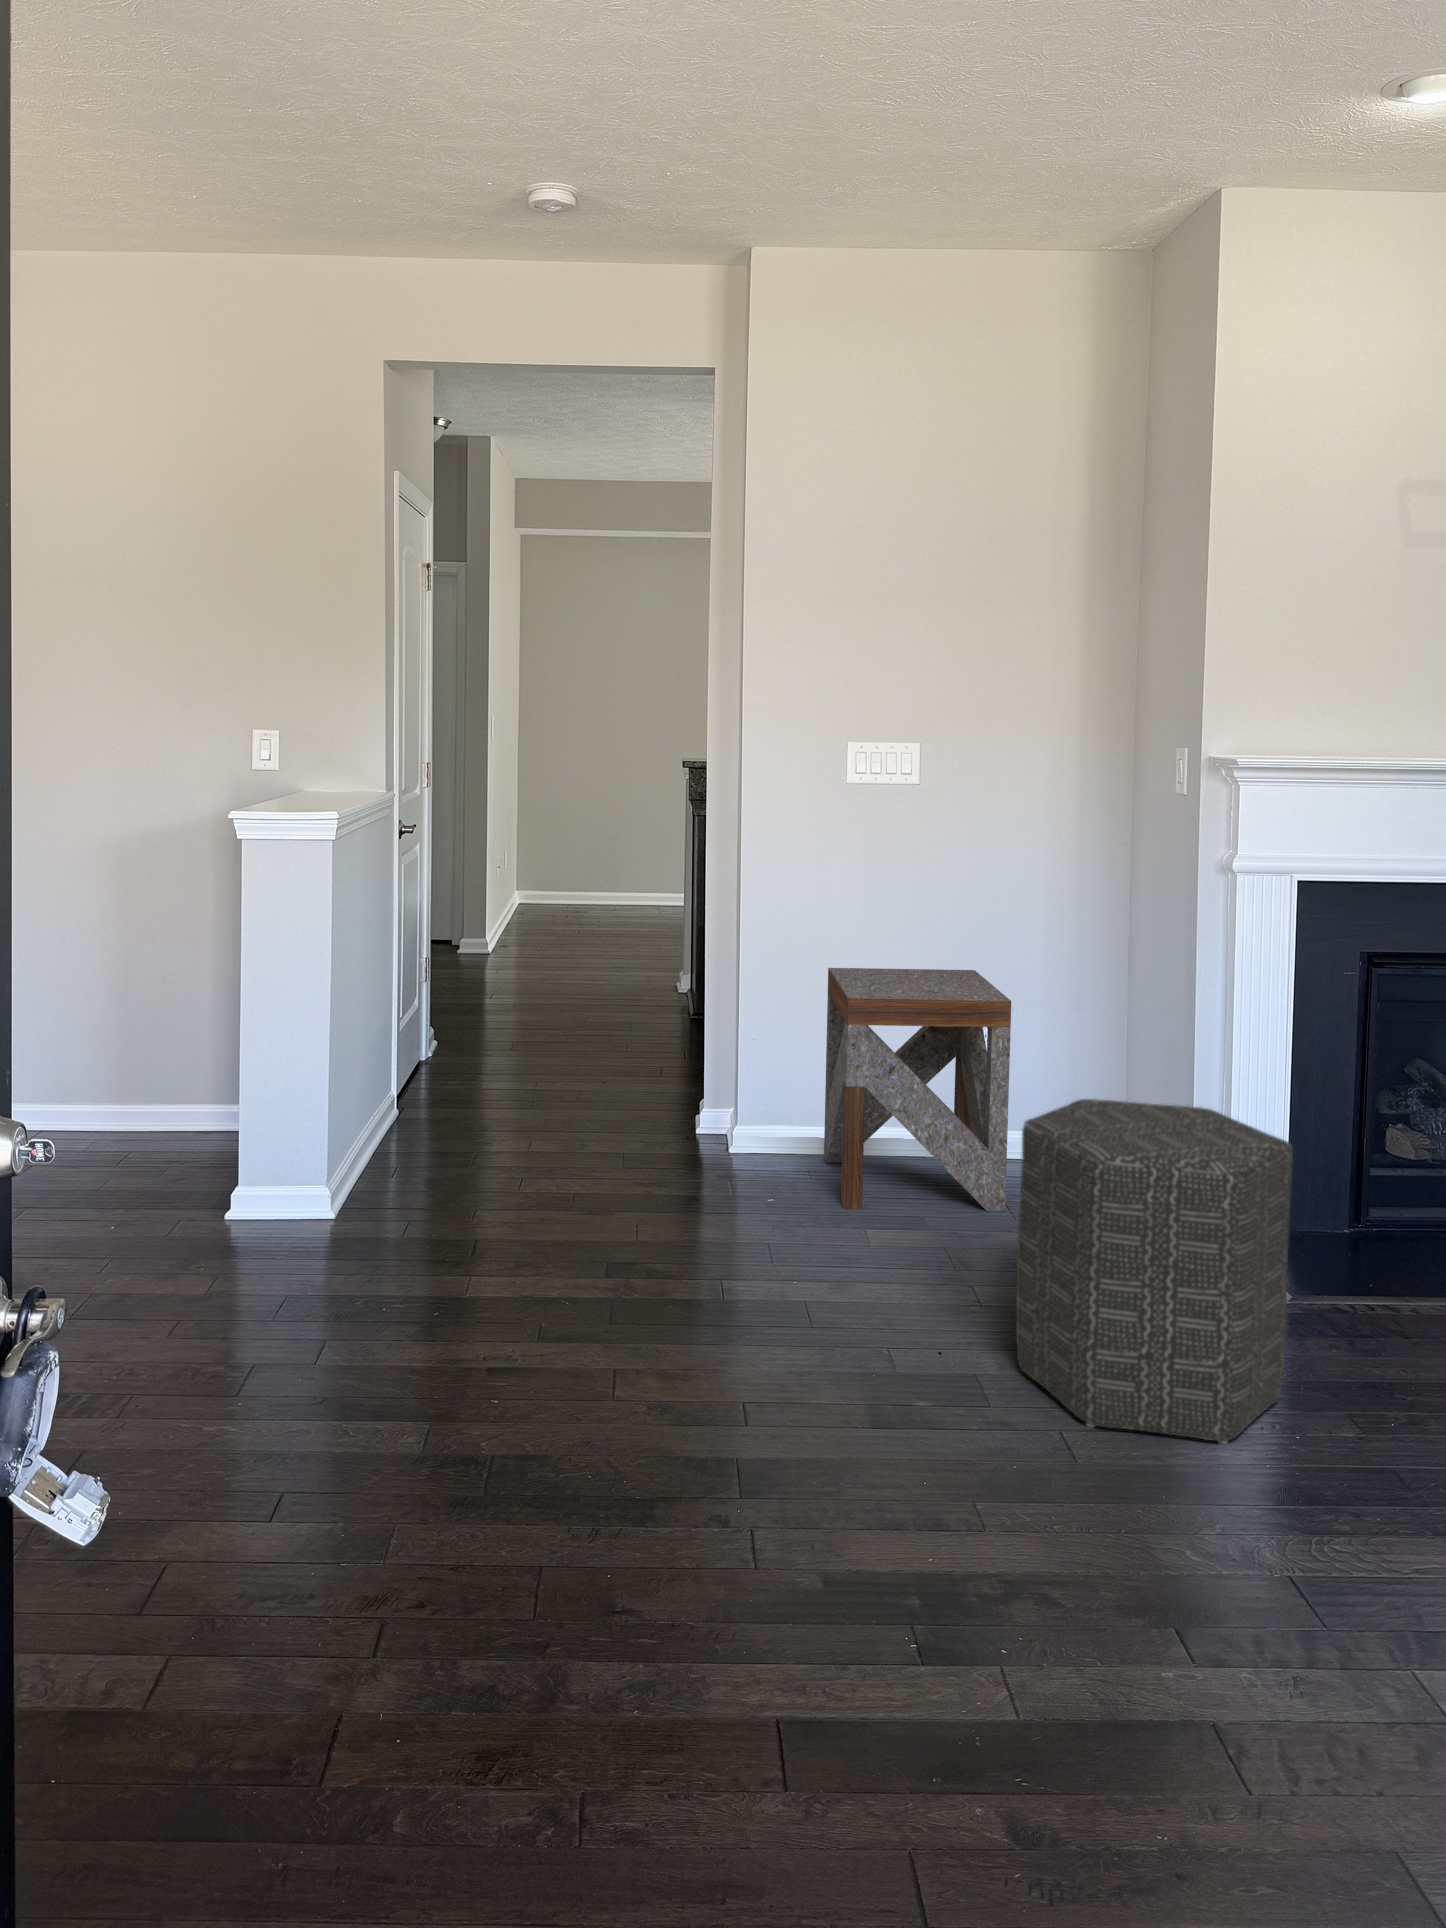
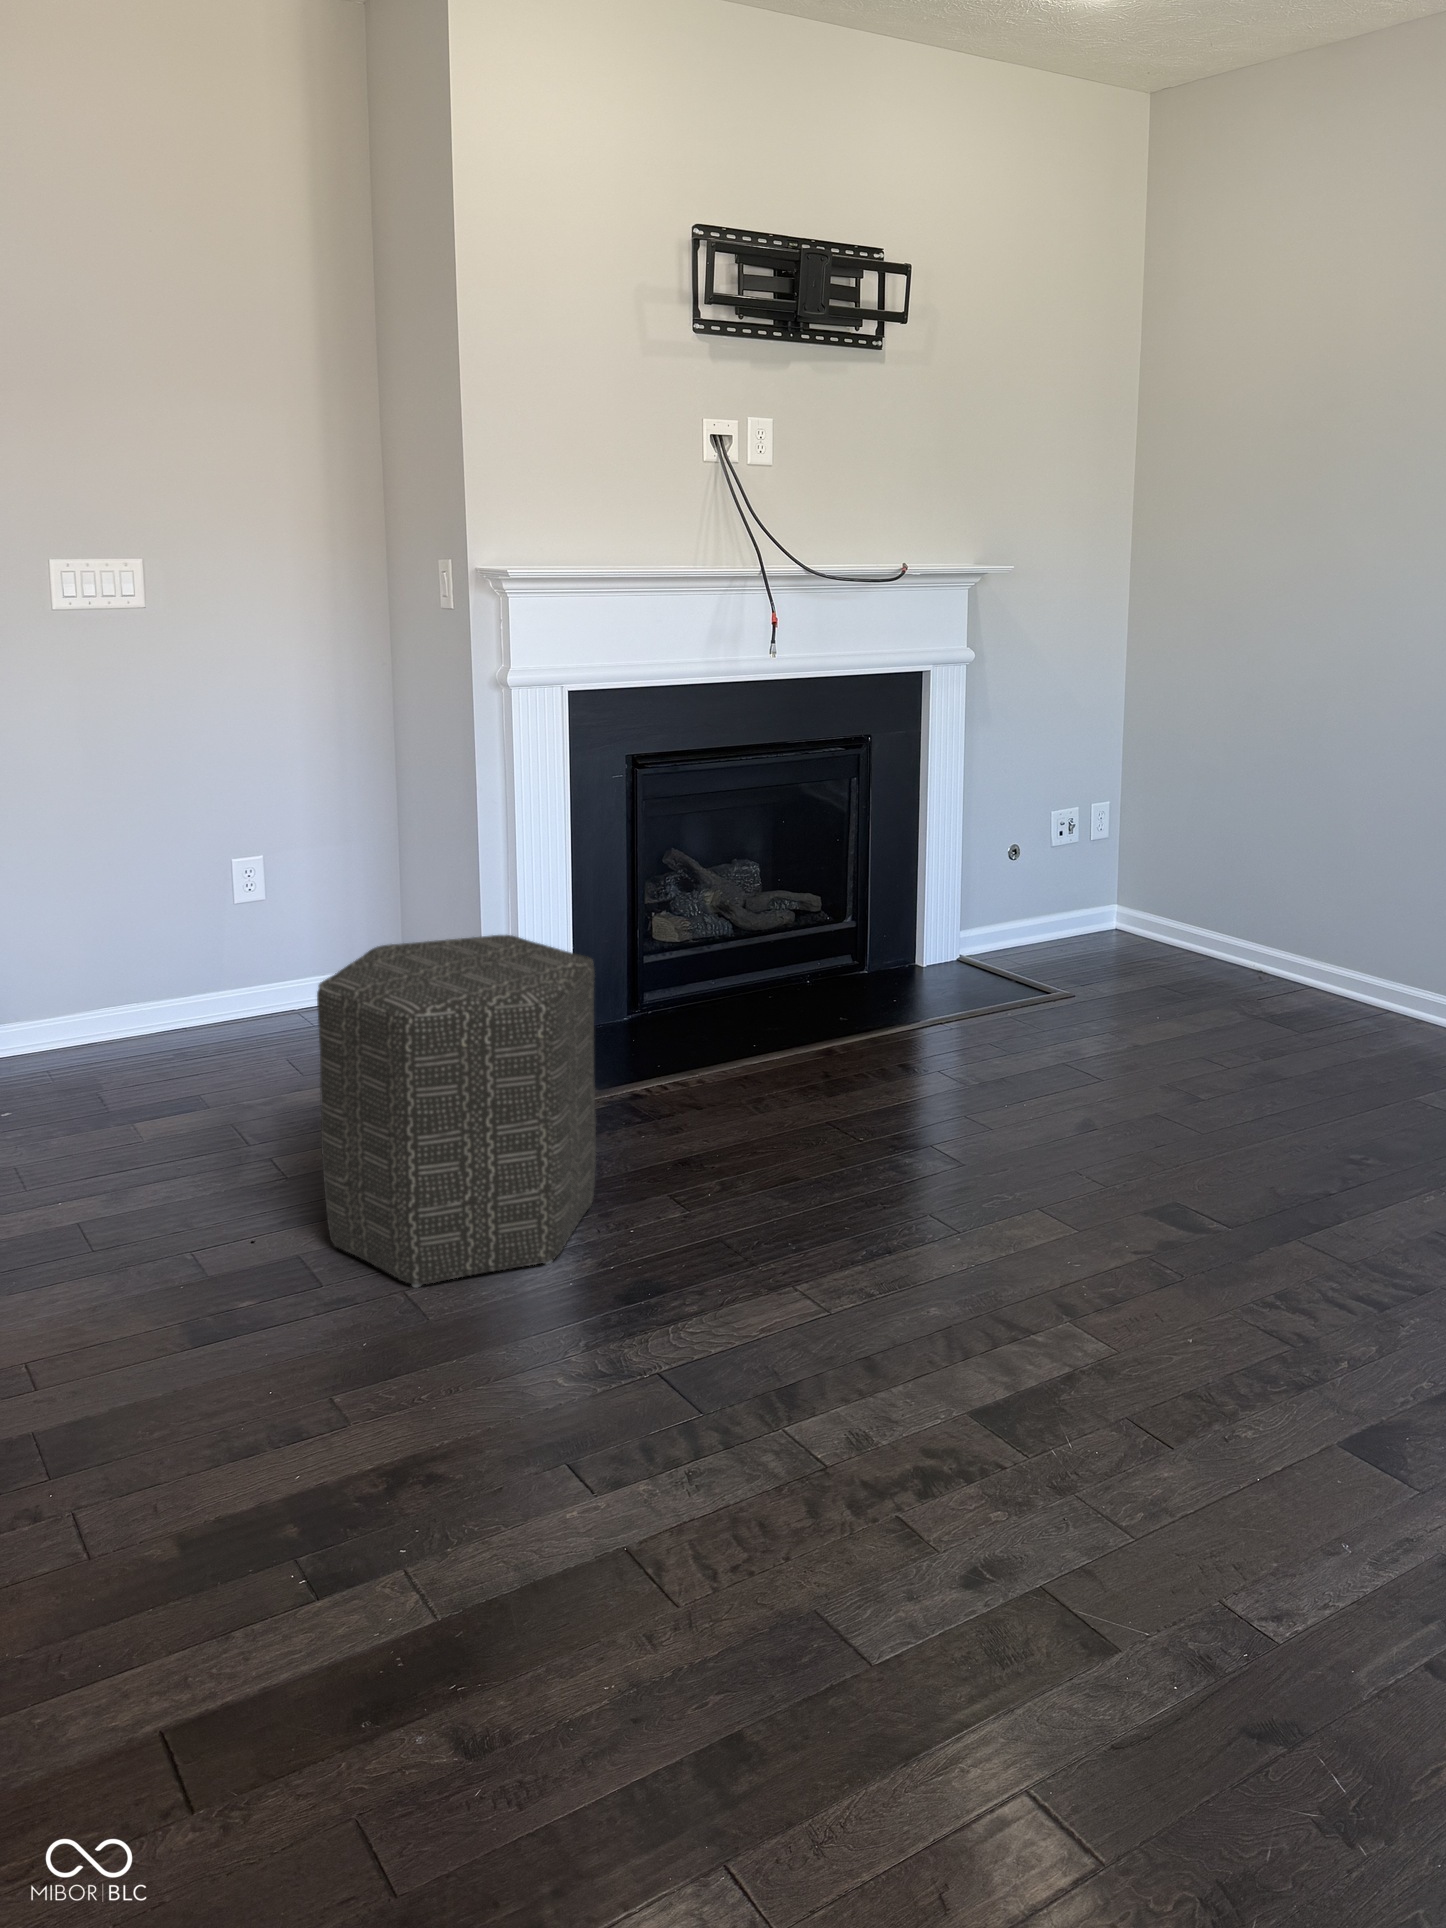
side table: present [824,968,1011,1211] -> none [45,812,290,1109]

